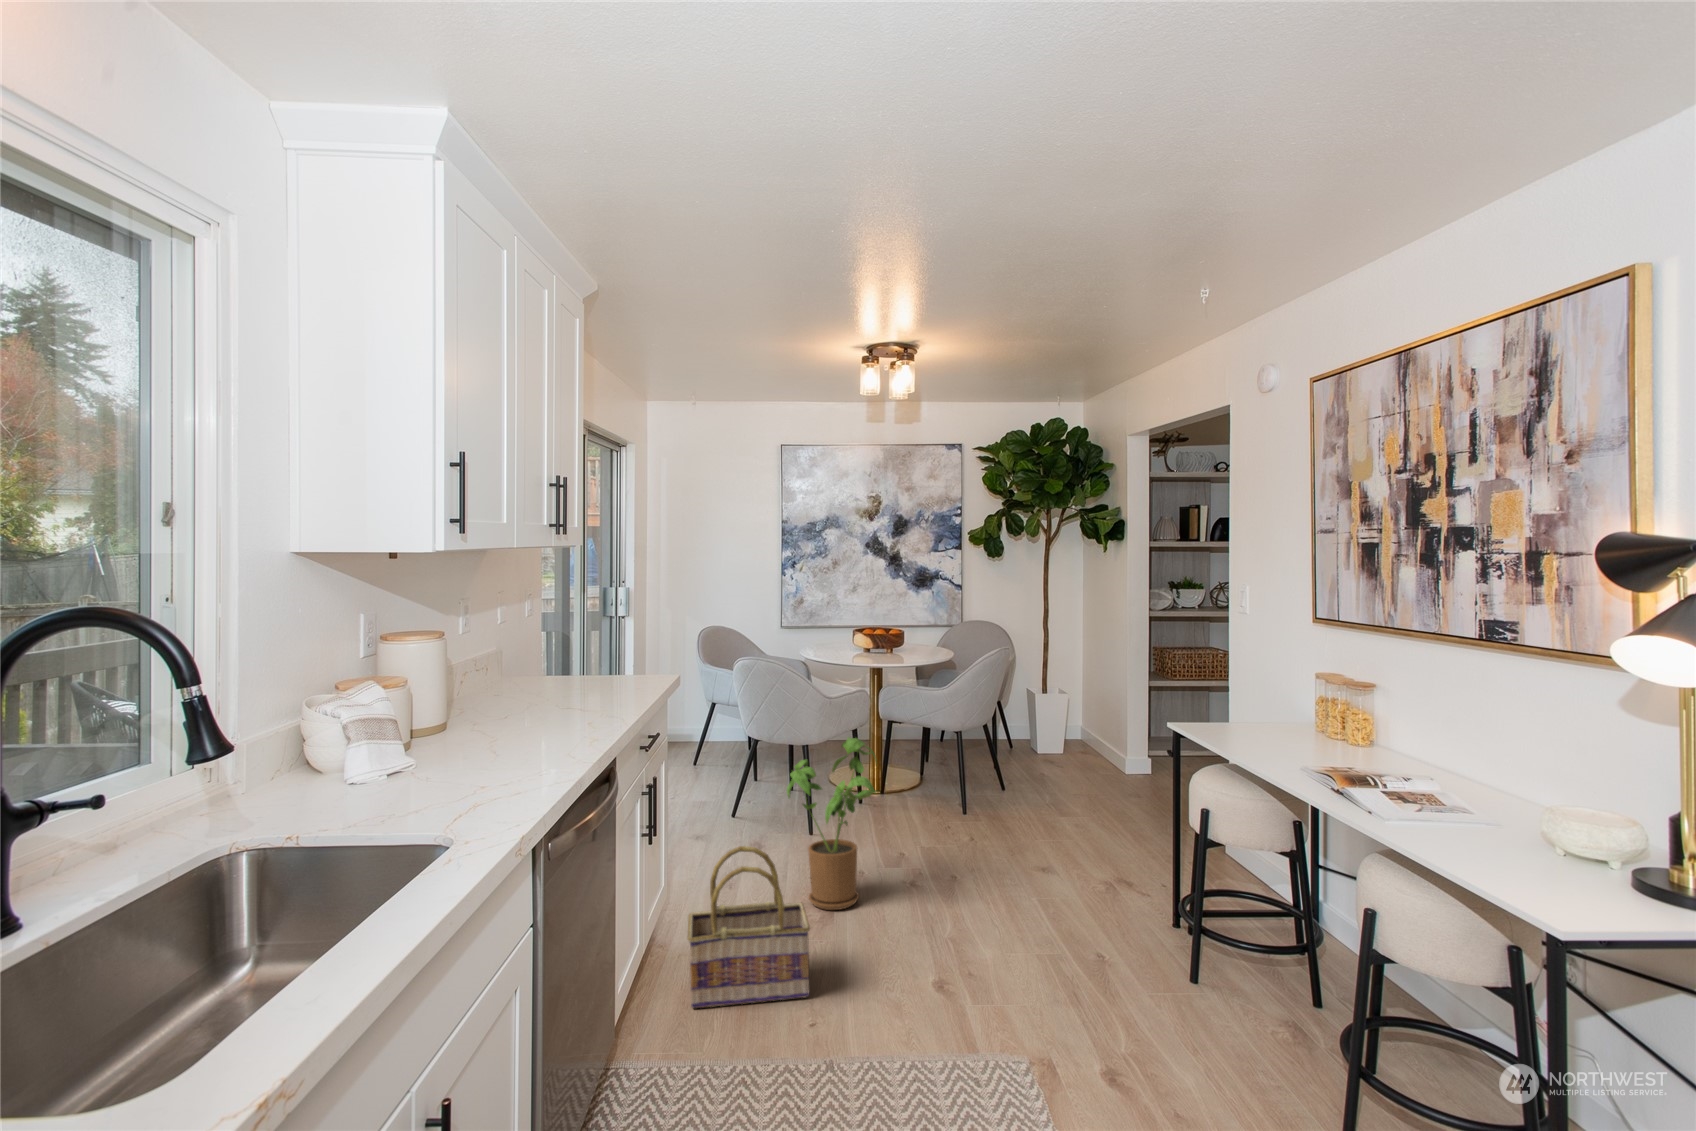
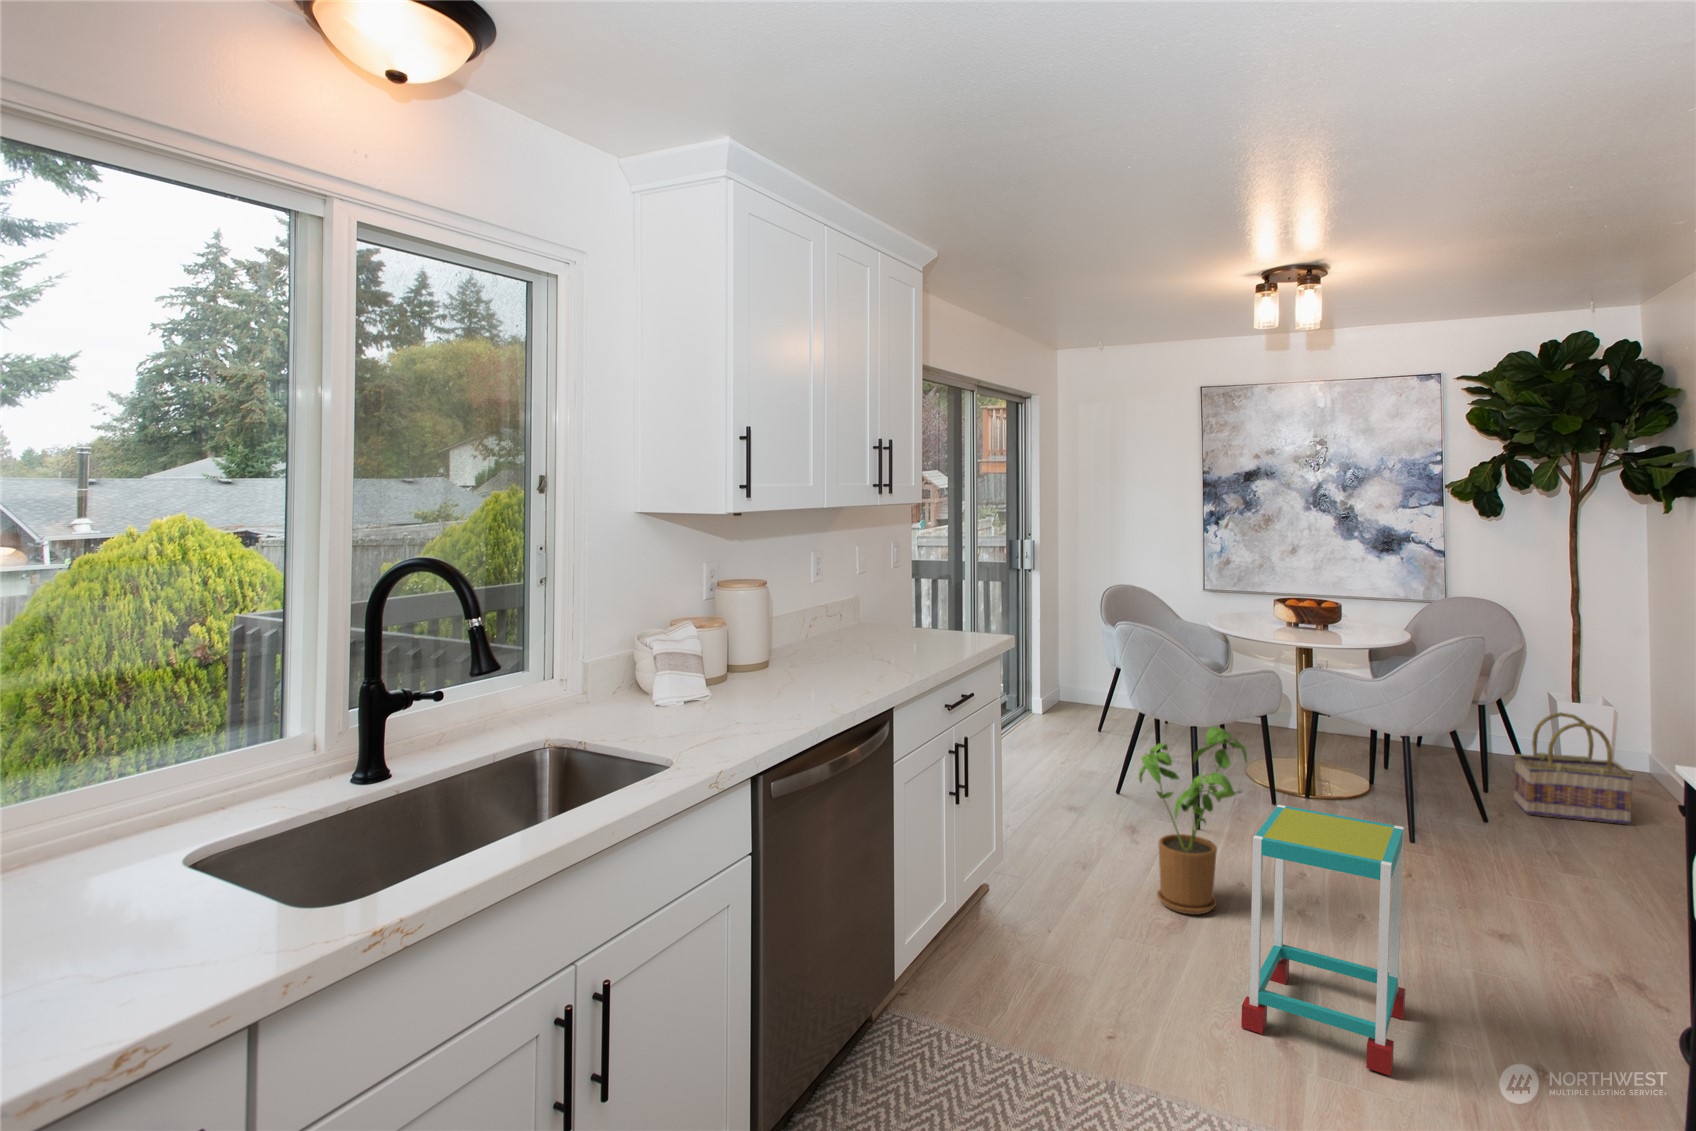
side table: none [912,793,1024,992] -> present [1241,805,1405,1076]
basket: present [687,846,810,1008] -> present [1513,712,1635,824]

